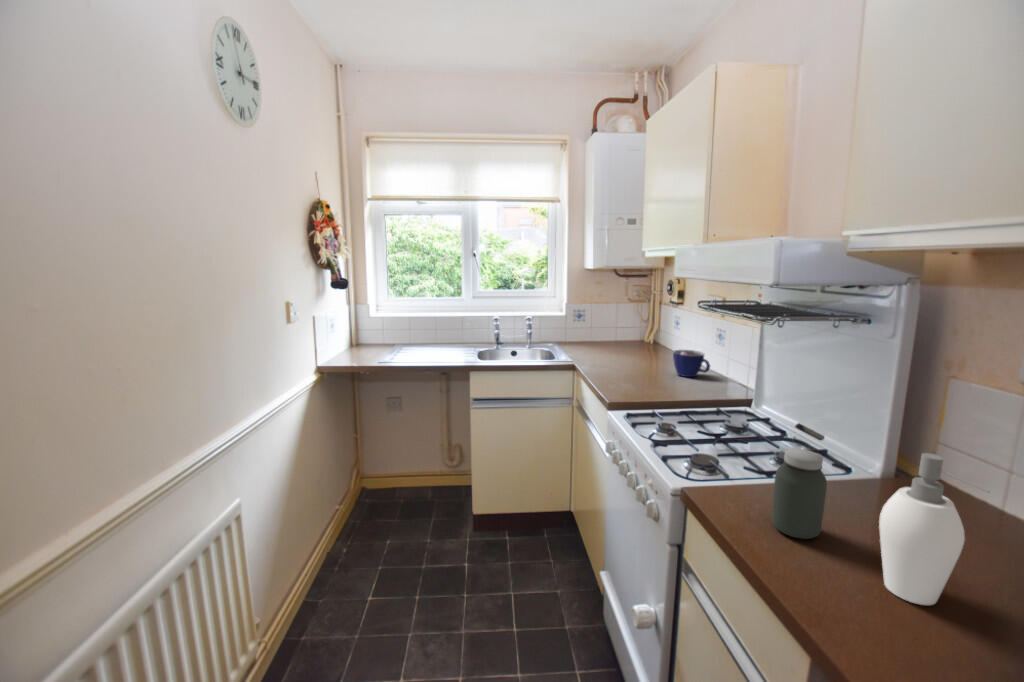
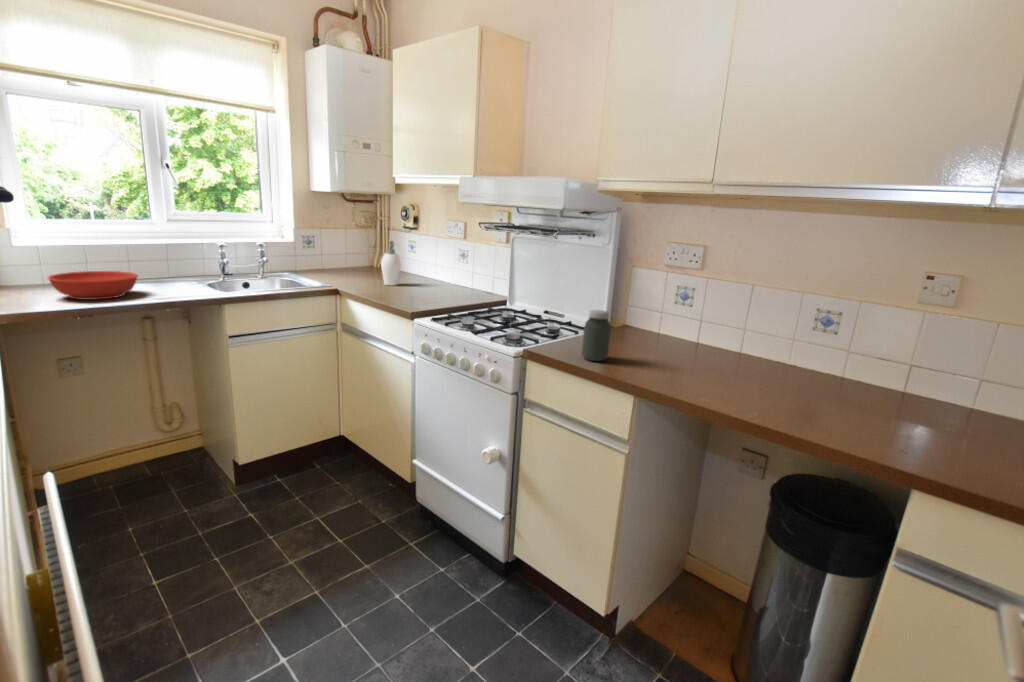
bowl: none [371,337,426,360] -> present [48,271,138,300]
cup: present [673,350,710,377] -> none [433,268,466,290]
soap dispenser: present [879,453,989,605] -> present [381,241,401,285]

